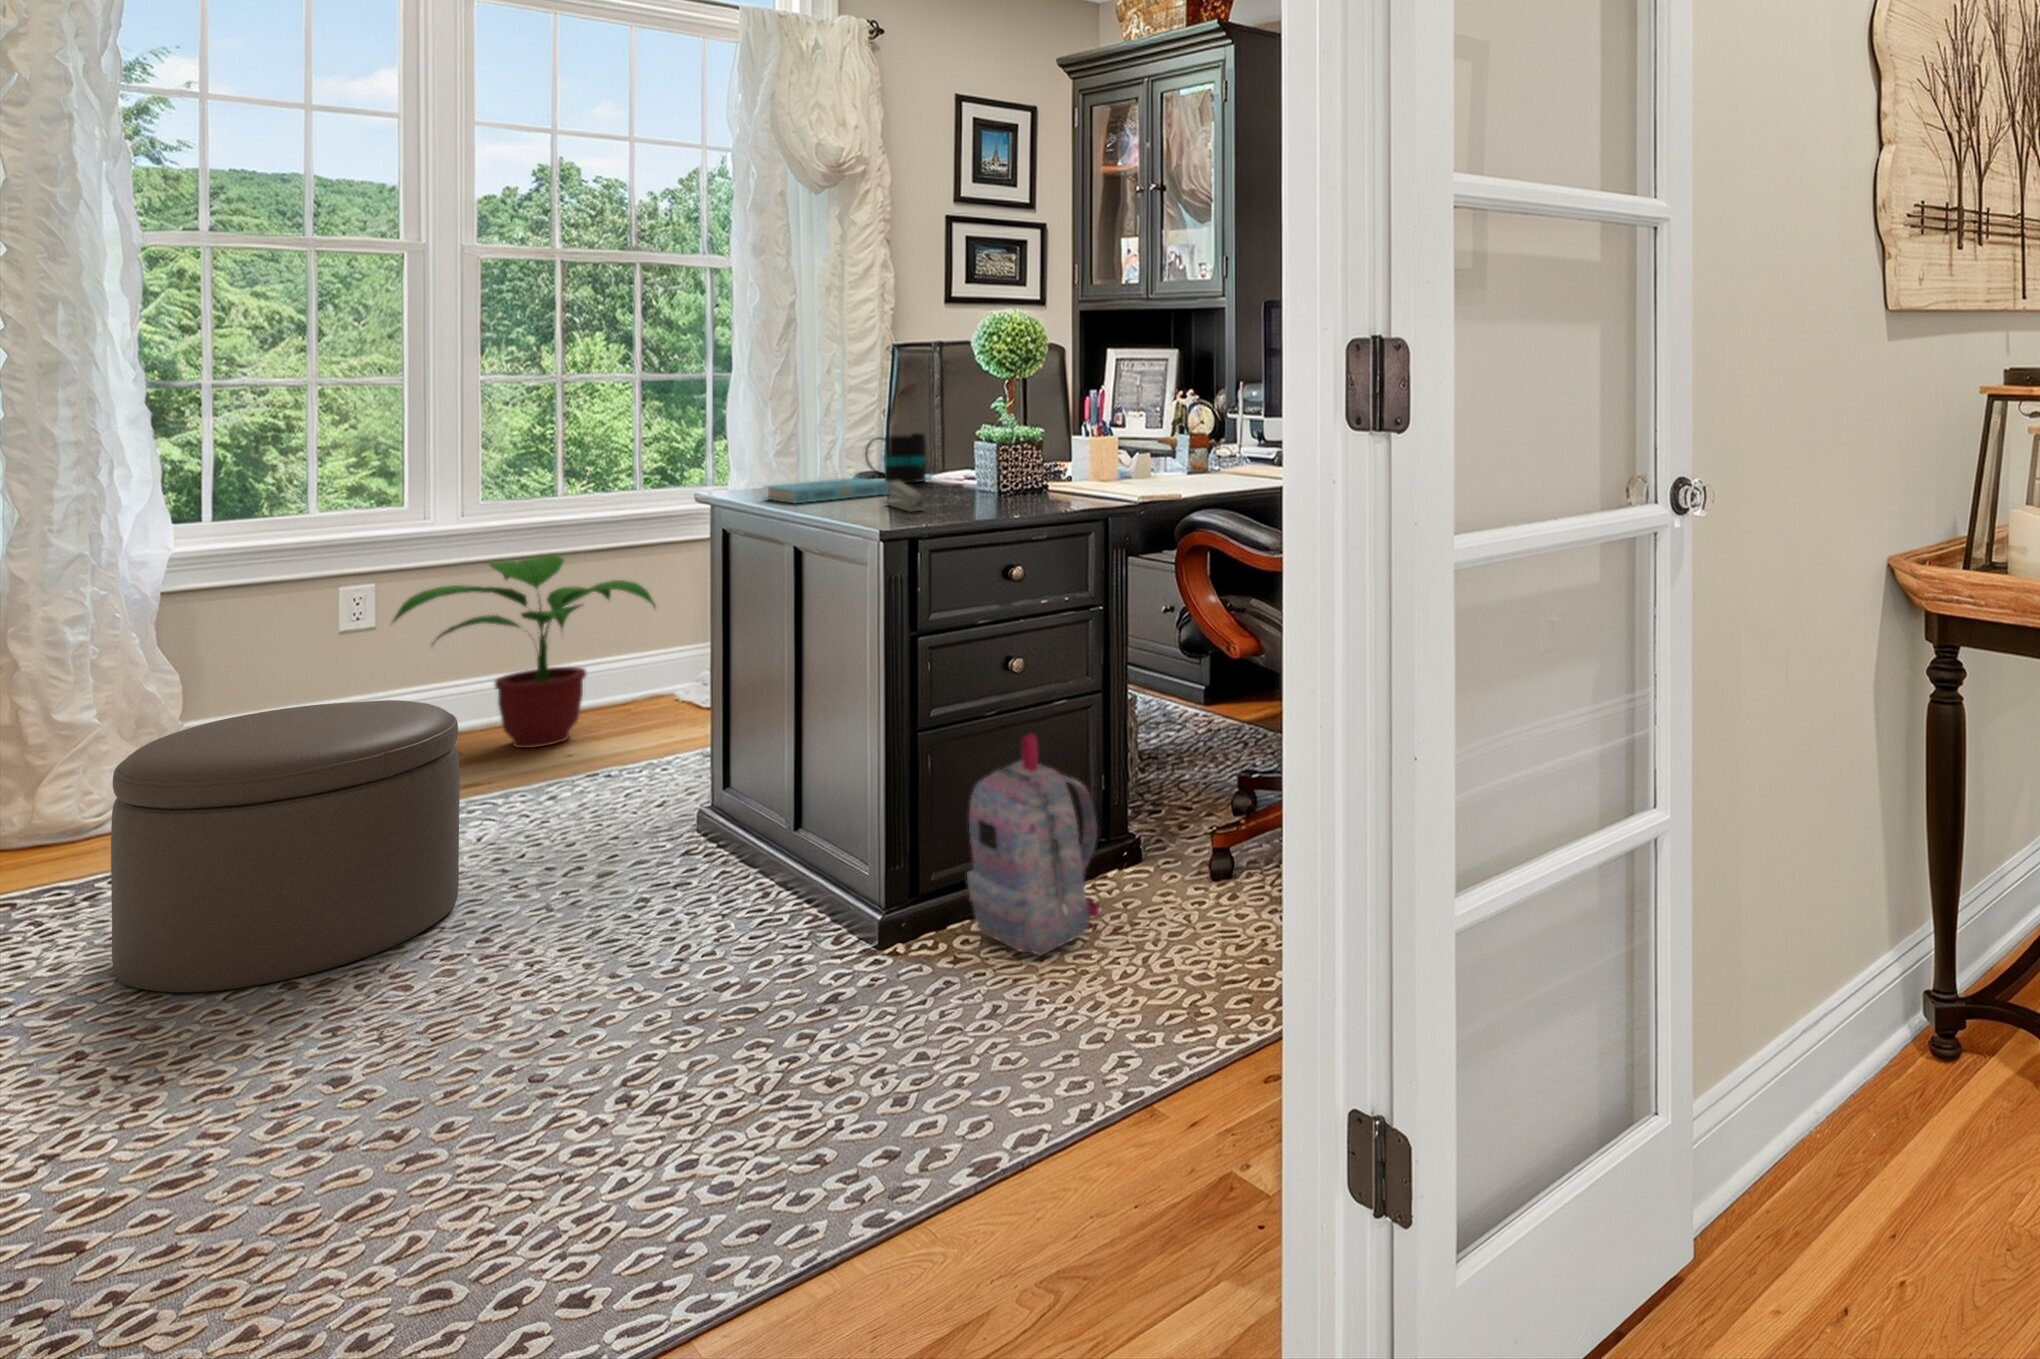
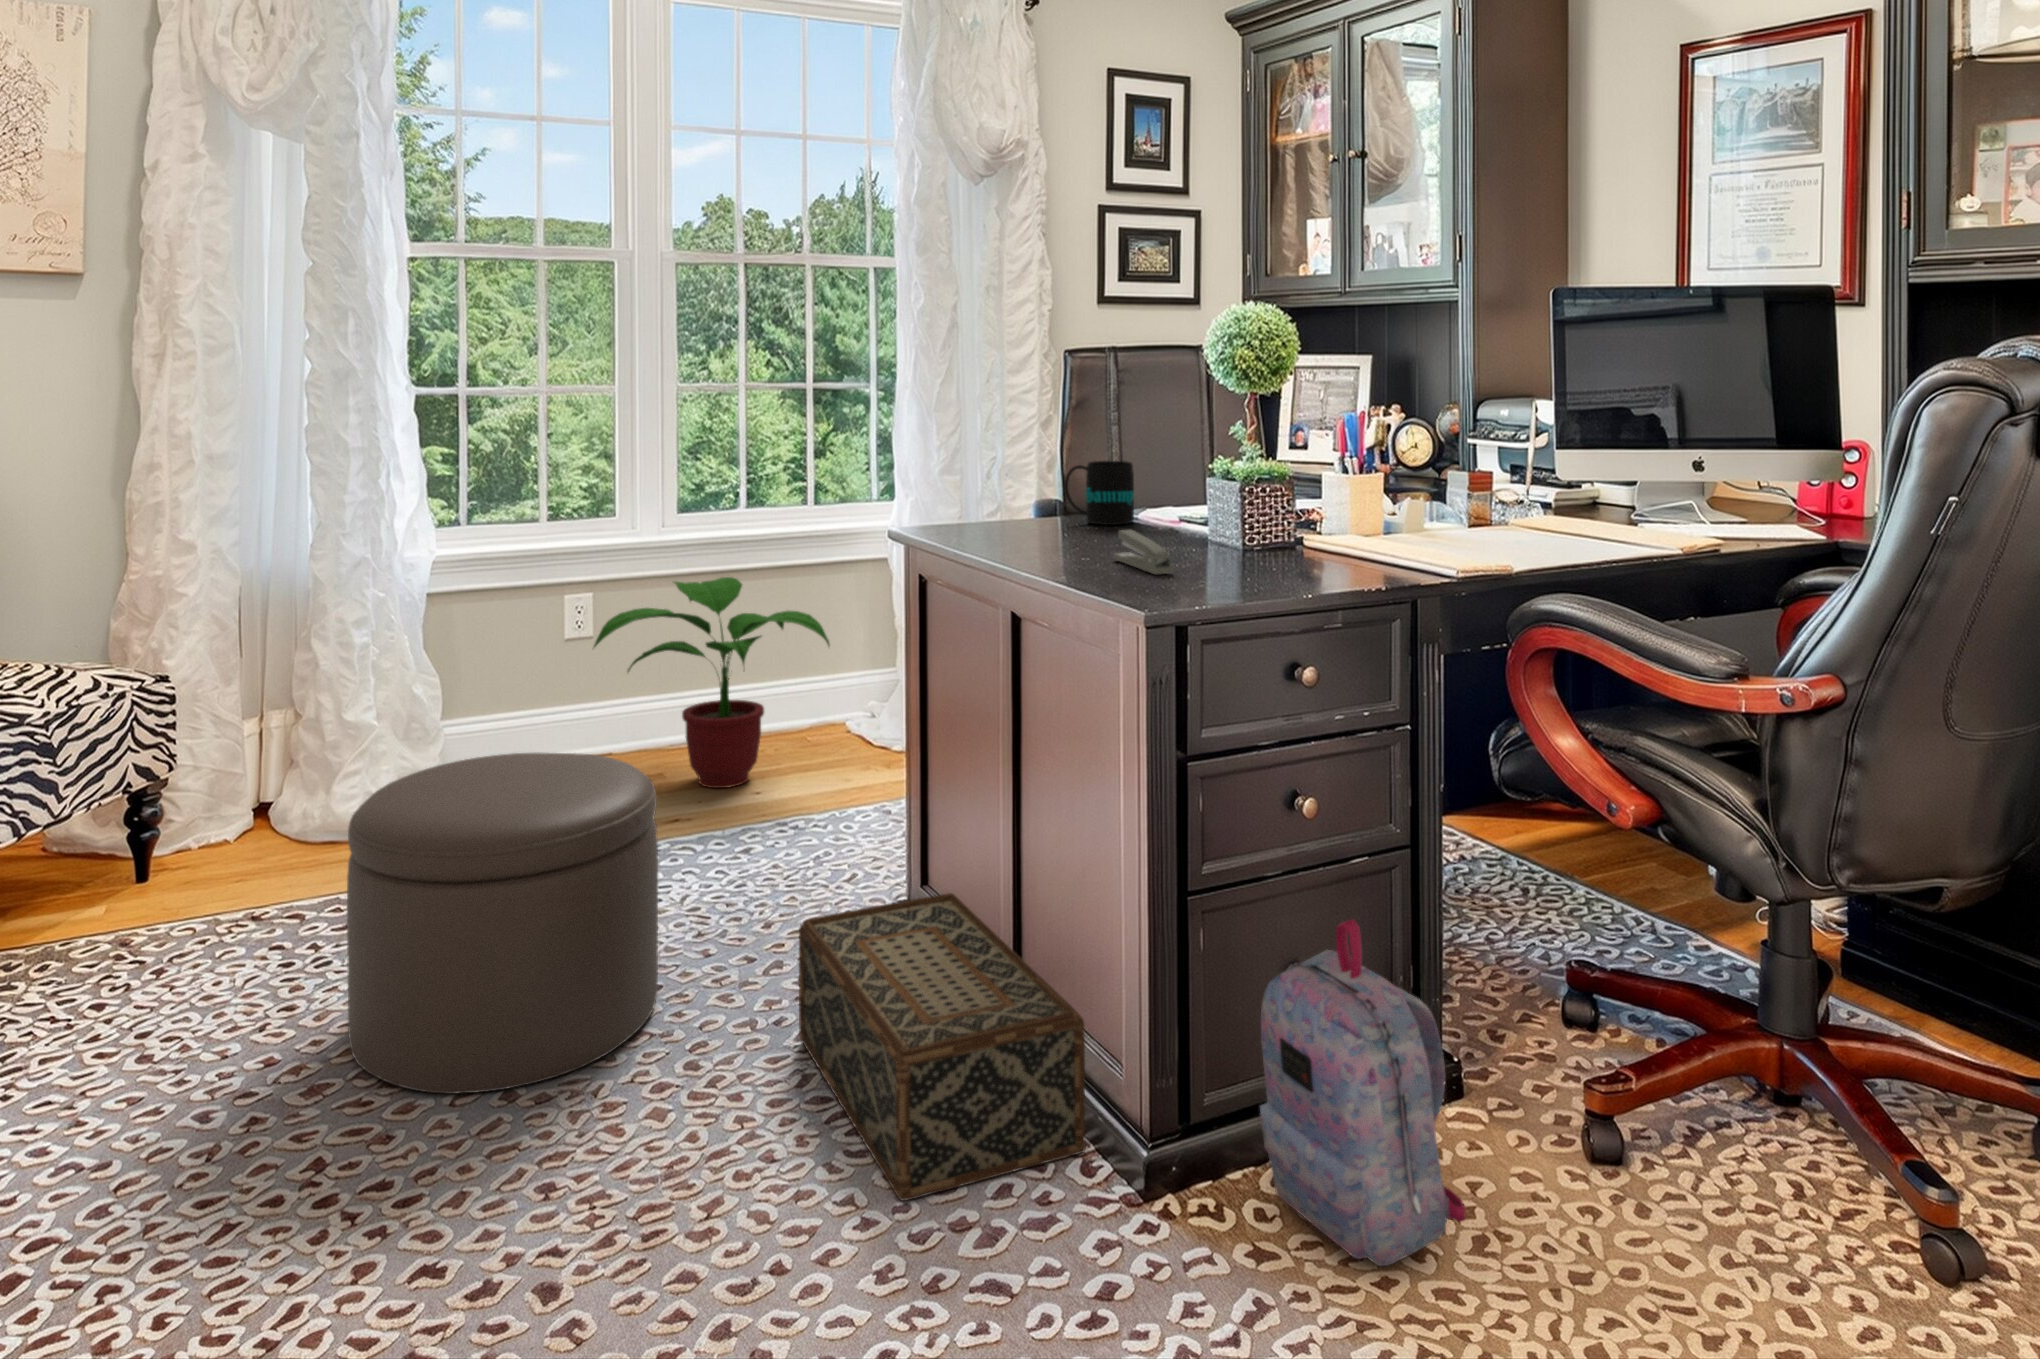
book: present [766,478,889,503] -> none [962,517,1105,551]
woven basket: none [599,777,839,983] -> present [799,893,1086,1200]

